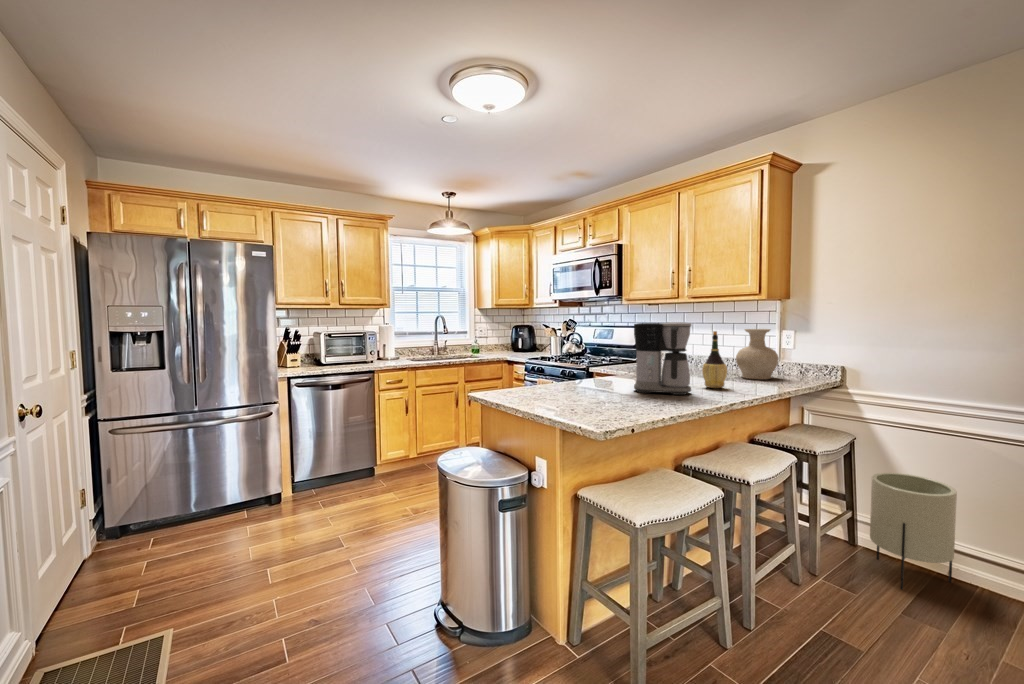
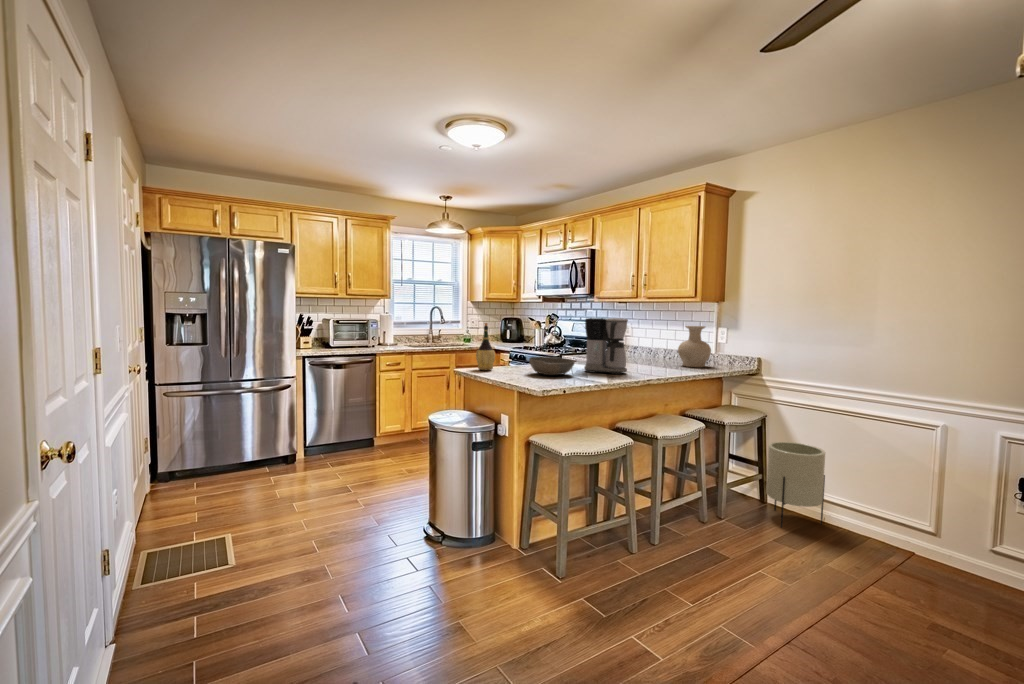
wine bottle: present [702,331,727,388] -> present [476,323,495,370]
bowl: none [567,375,629,400] -> present [529,357,575,375]

